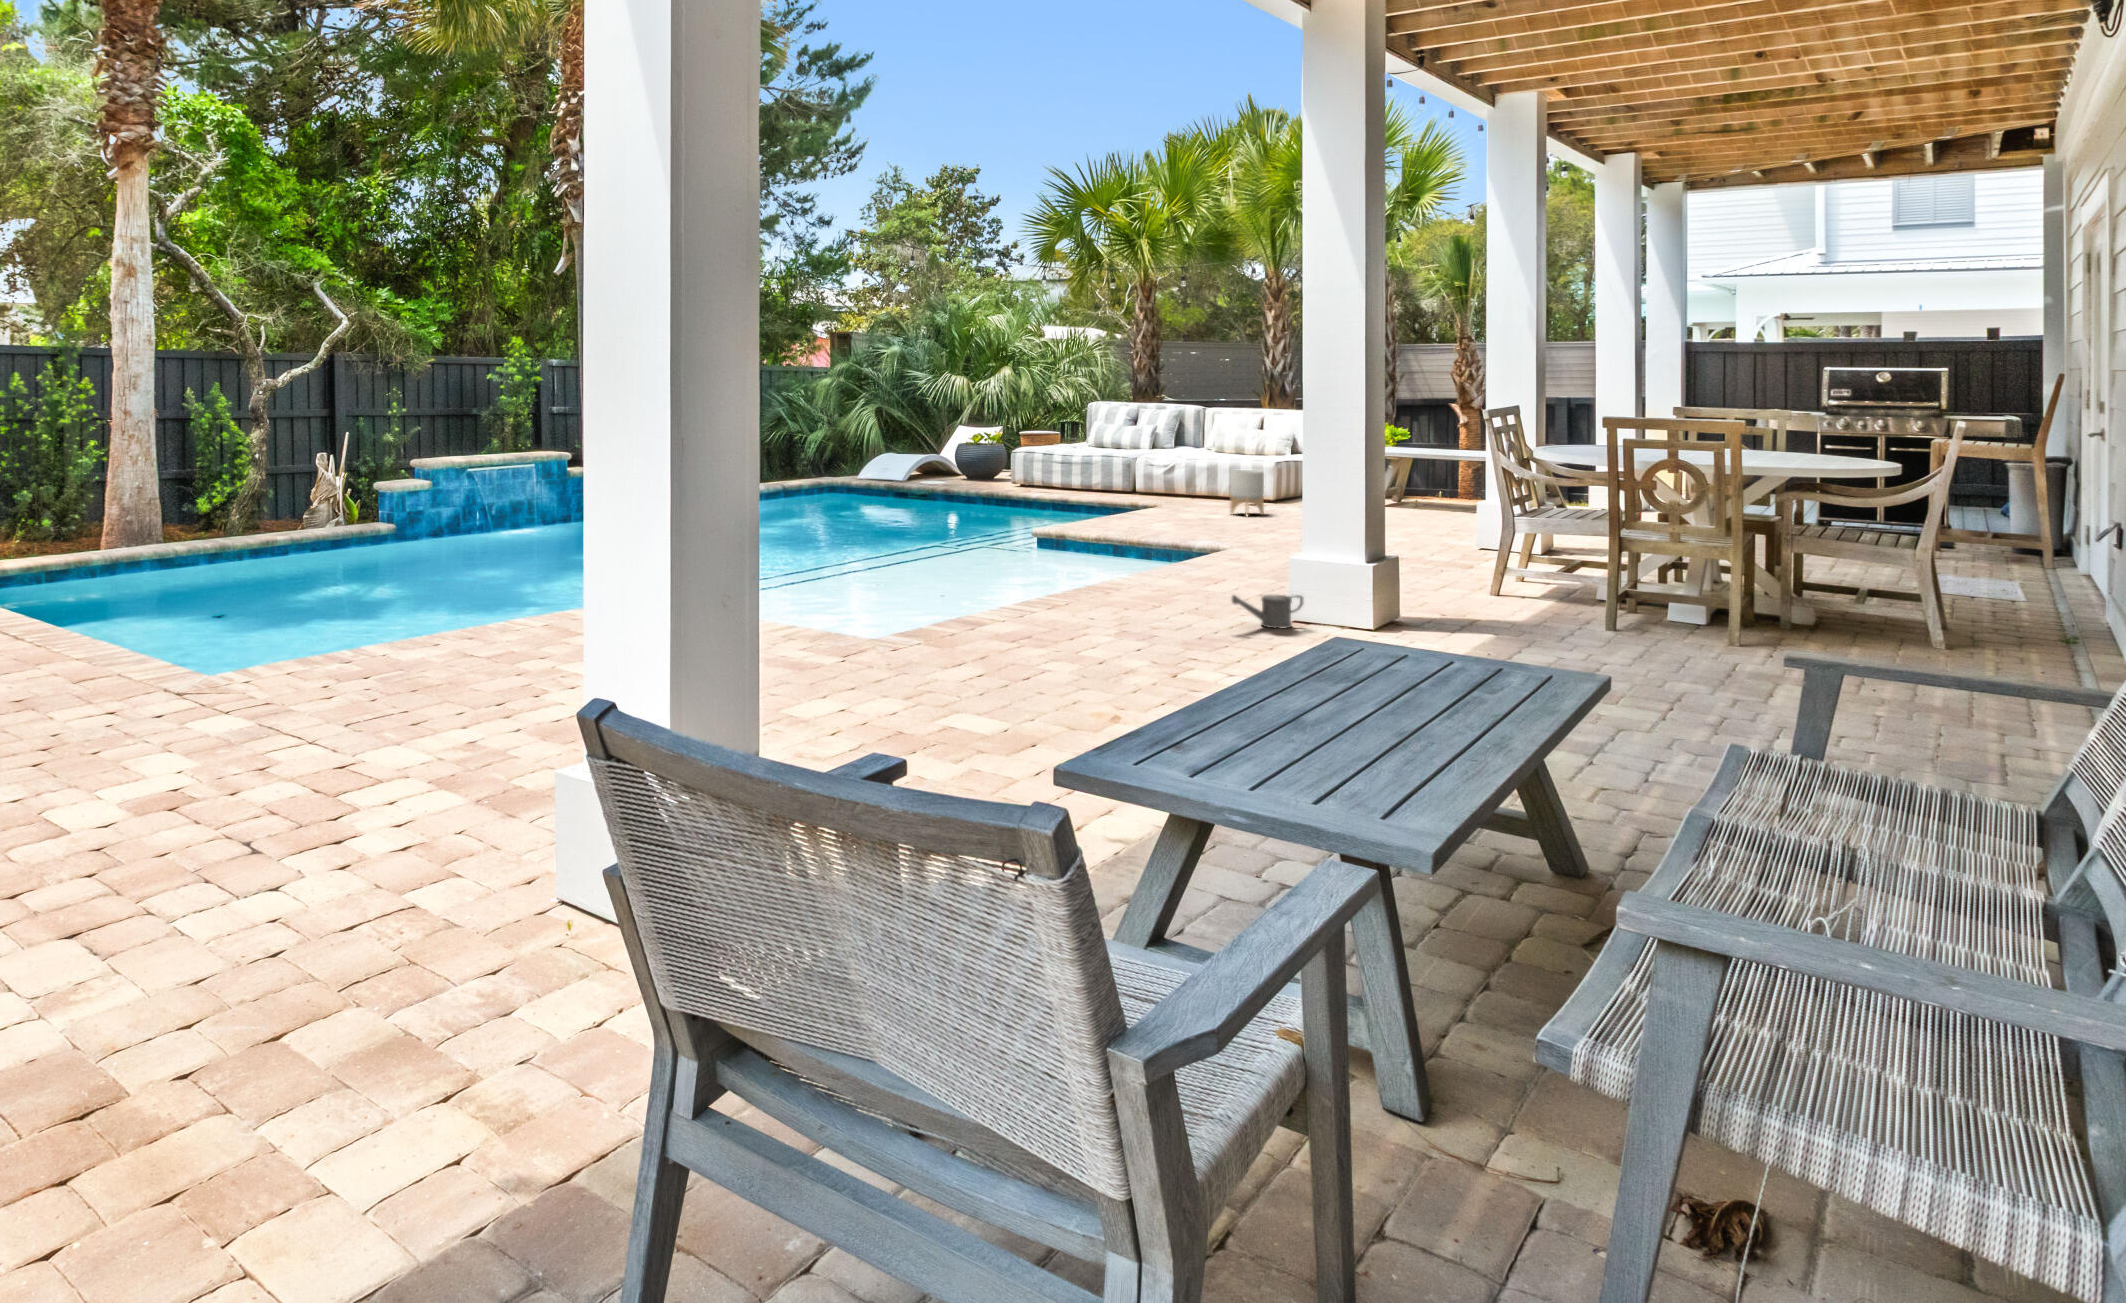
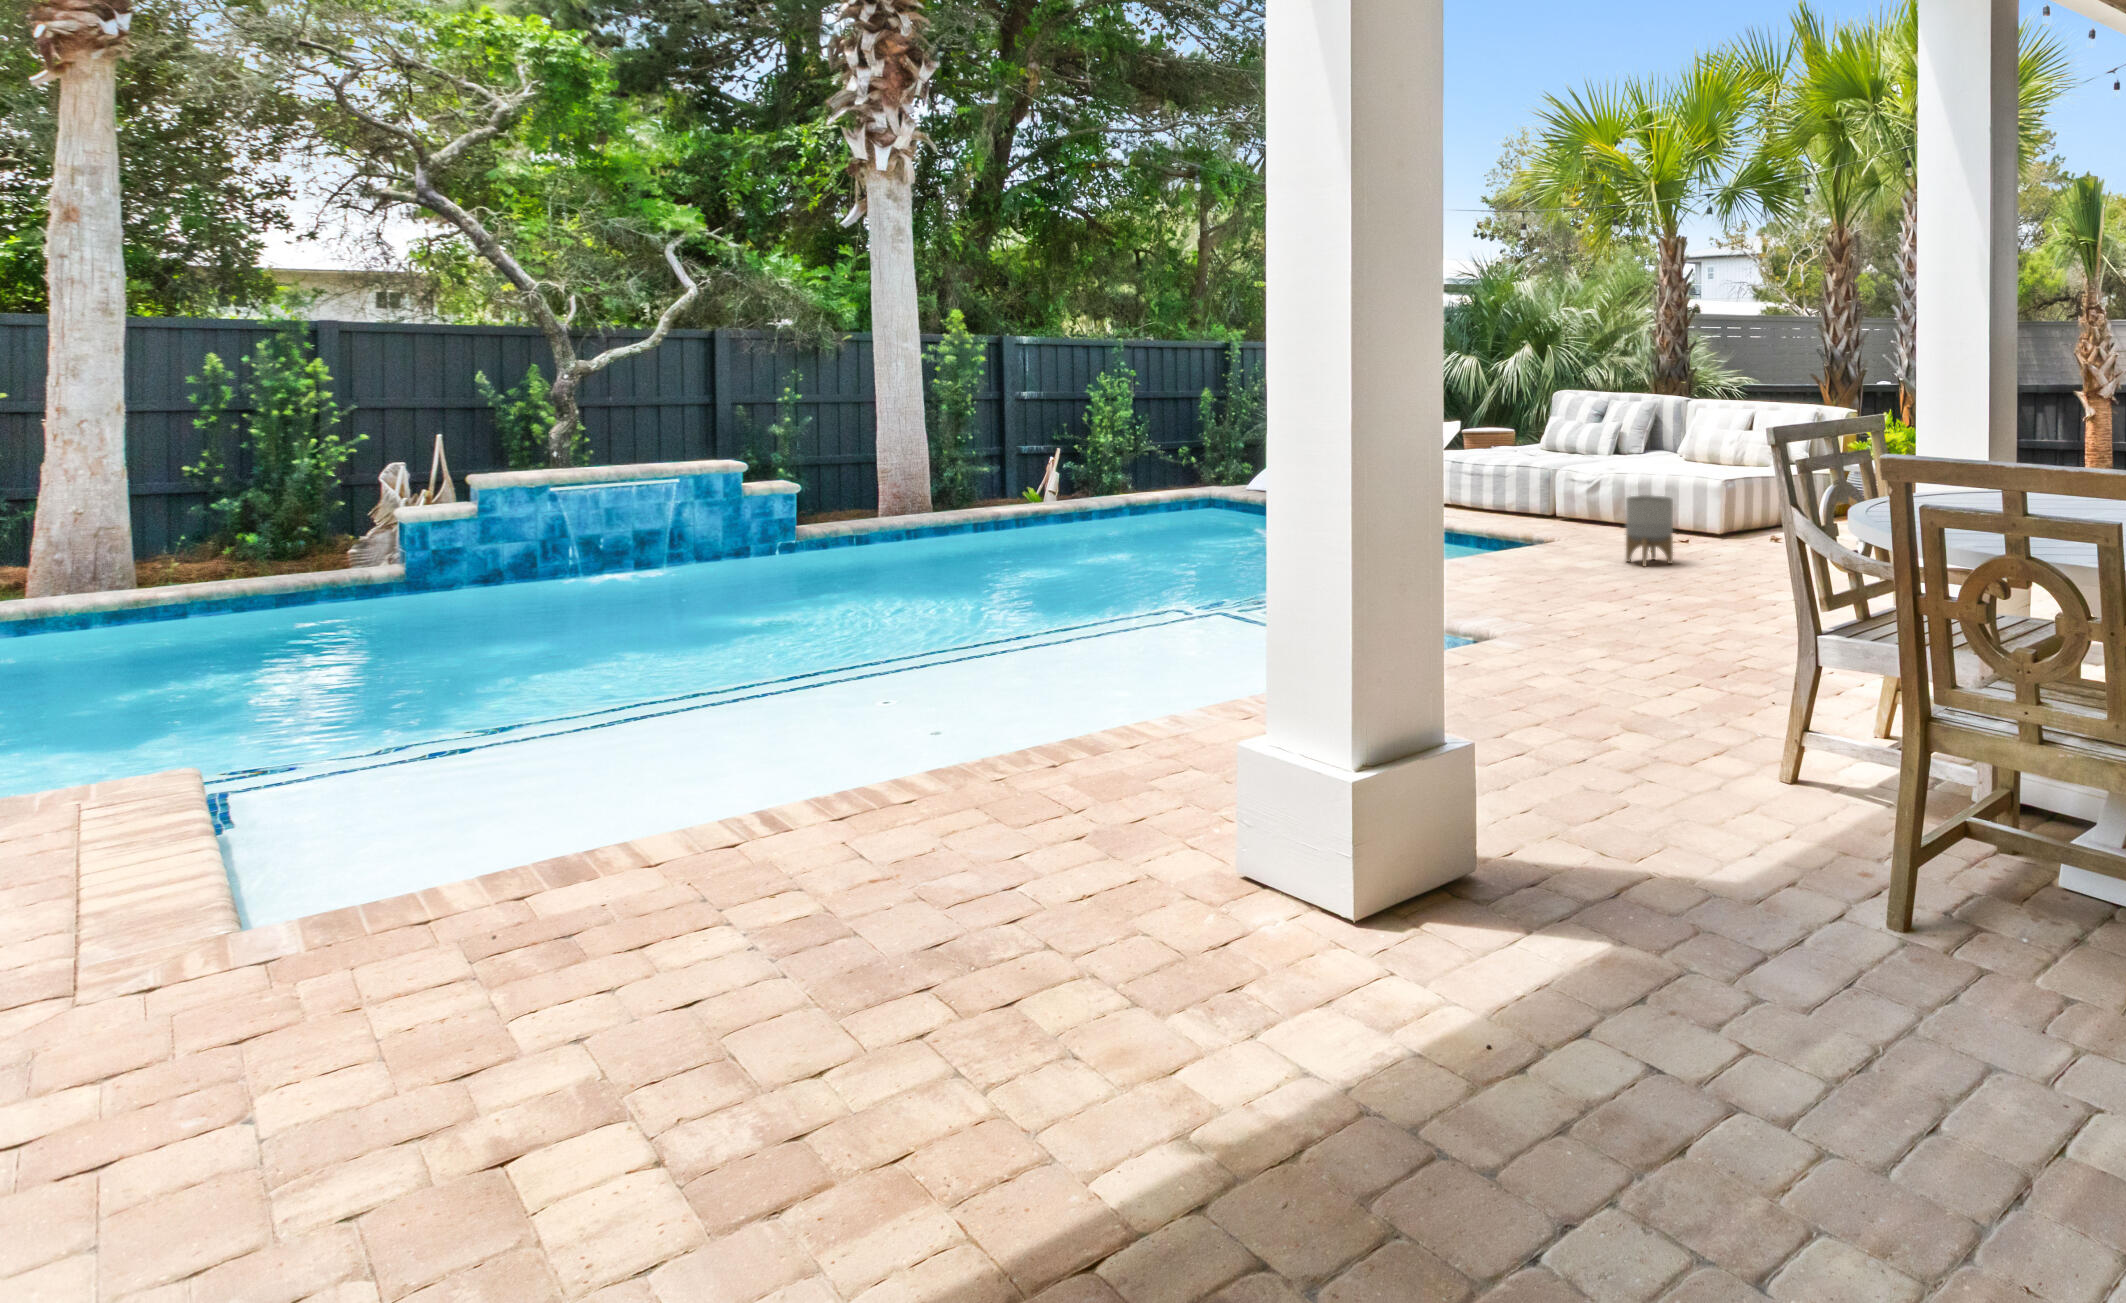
watering can: present [1232,595,1303,629] -> none [1092,844,1272,932]

